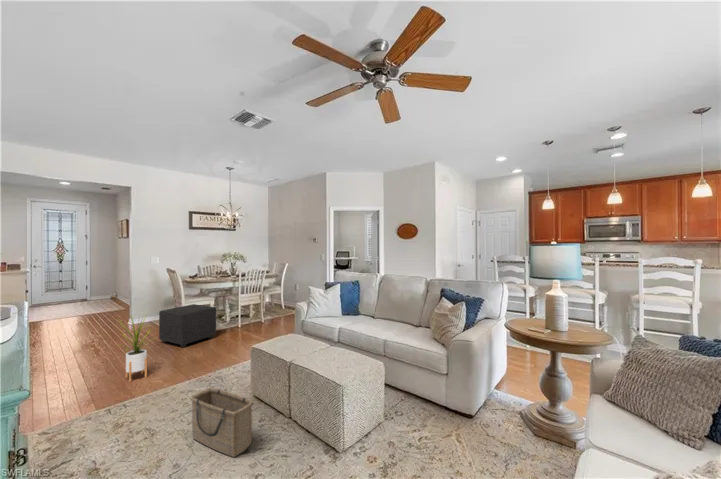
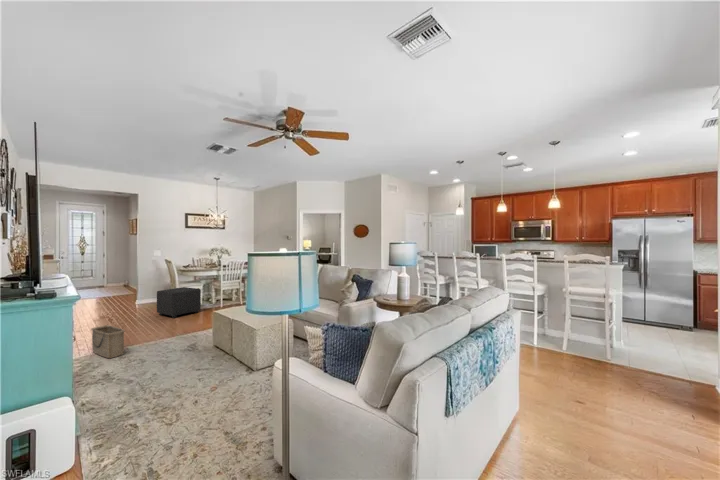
house plant: present [124,316,147,382] -> none [119,288,152,337]
basket: present [190,388,254,457] -> present [91,325,125,358]

